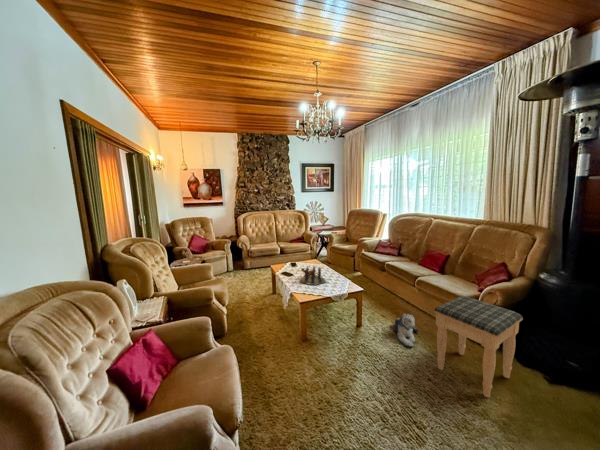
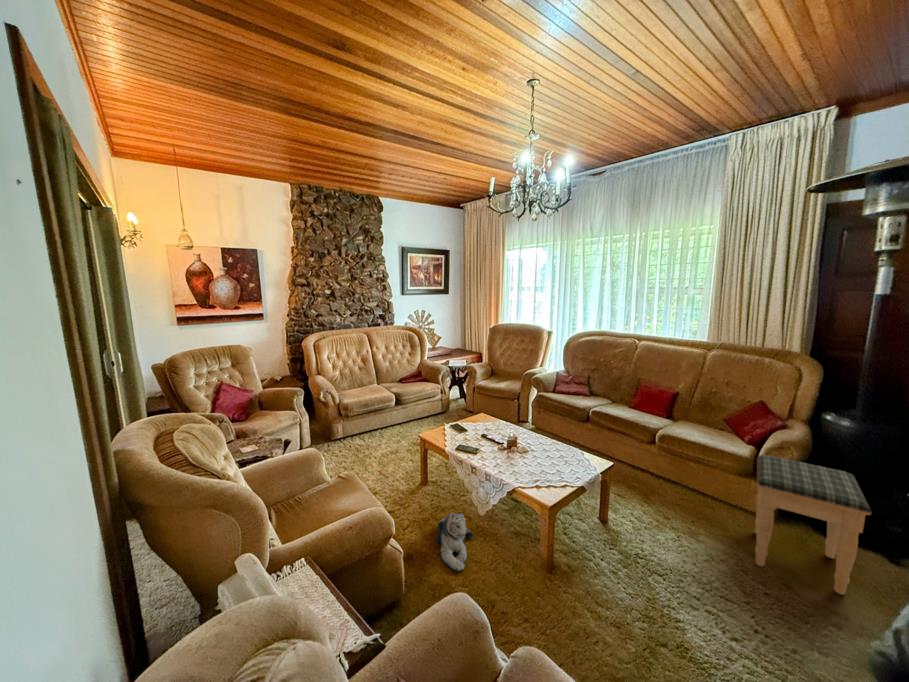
candle: present [301,267,326,285] -> none [504,428,554,465]
plush toy: present [394,314,419,347] -> present [436,513,473,571]

